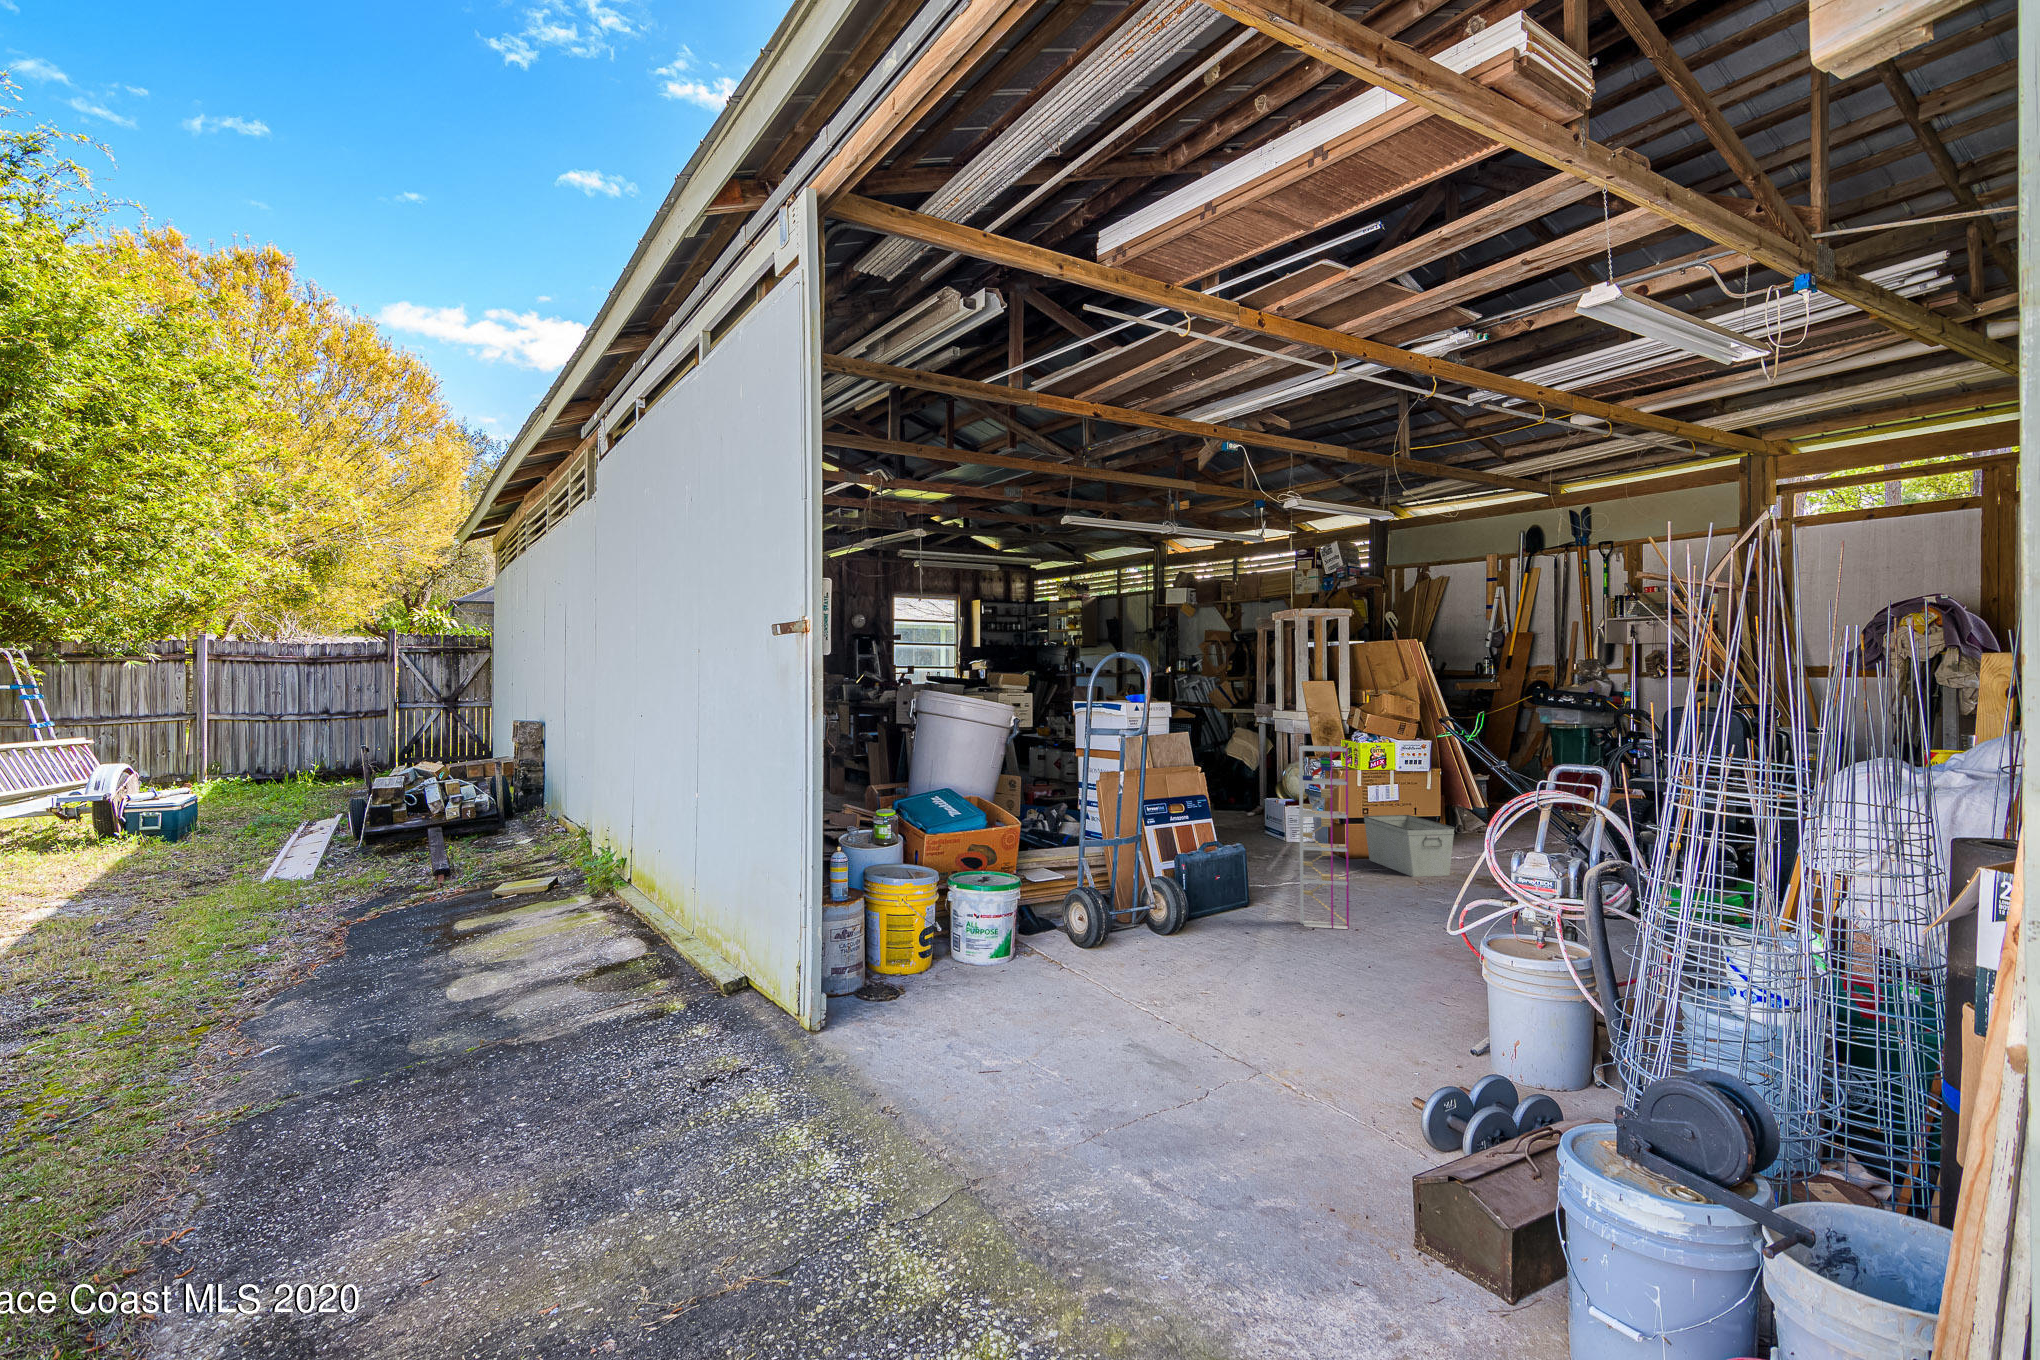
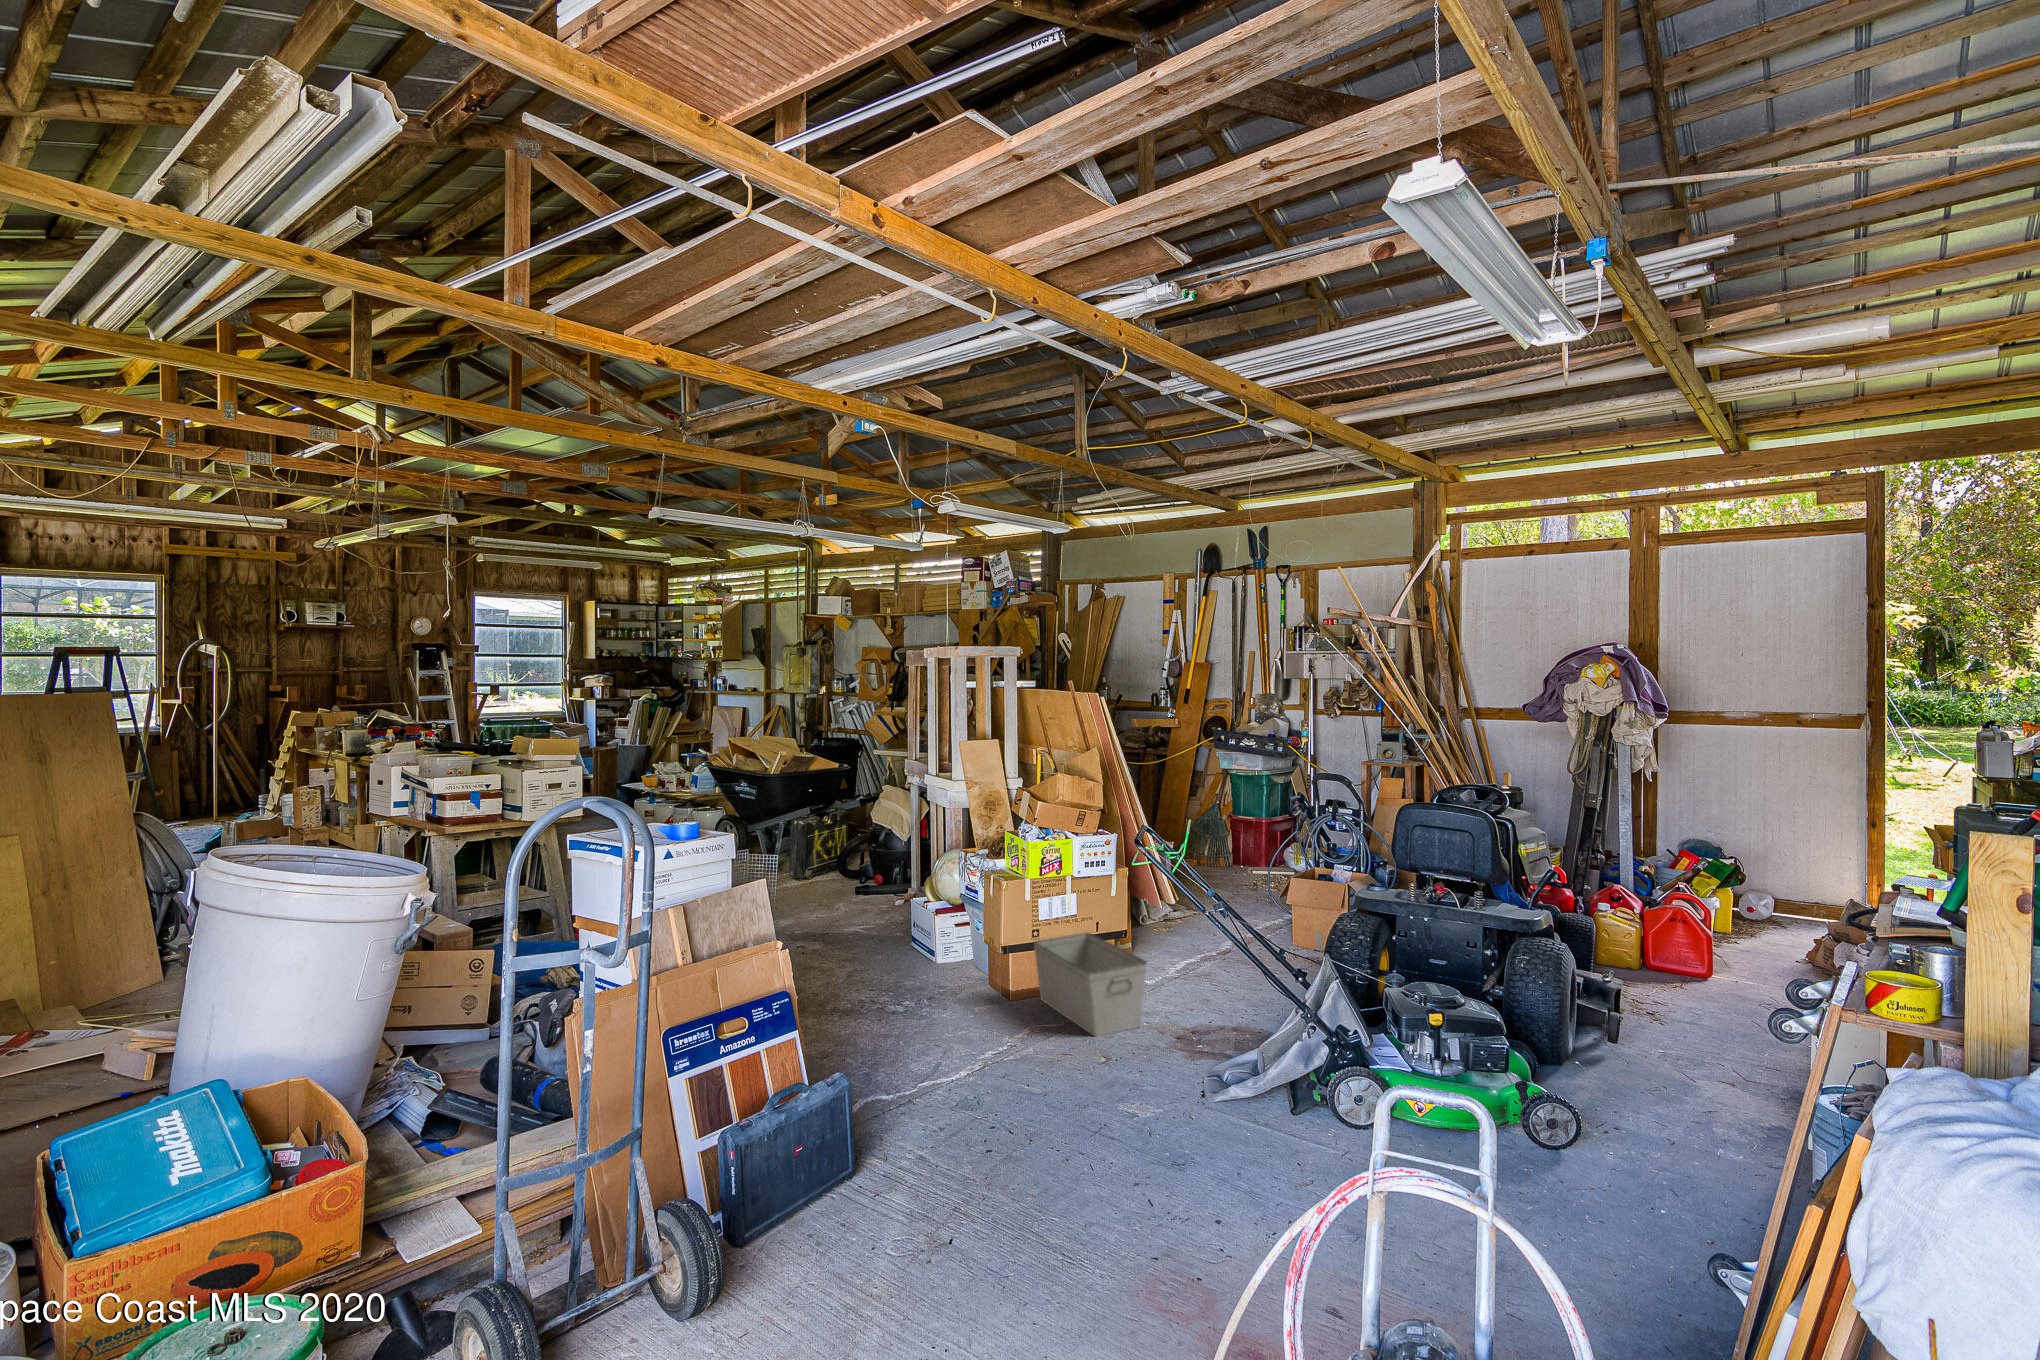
shelving unit: present [1299,746,1349,929] -> none [930,920,1007,1231]

